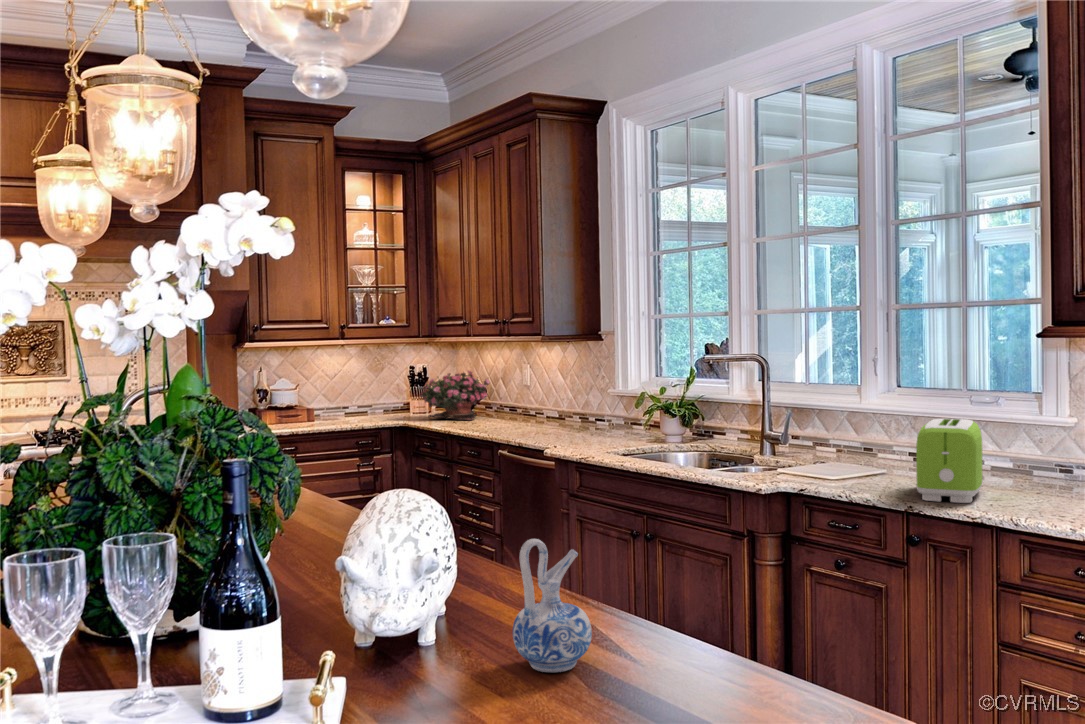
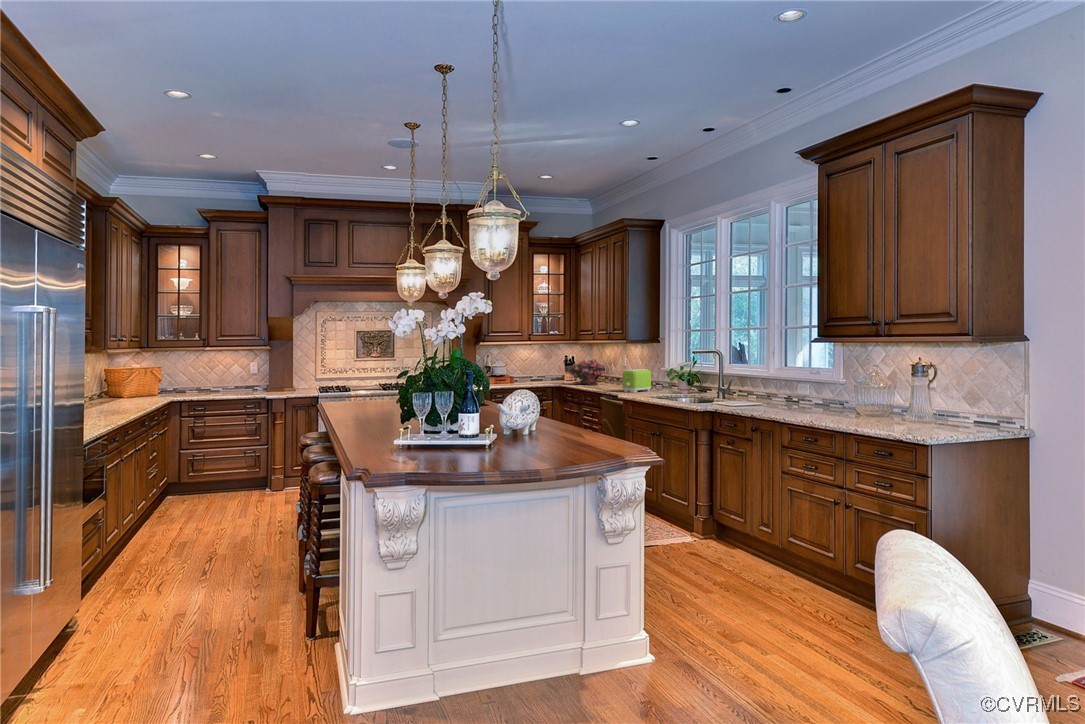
toaster: present [916,419,982,503] -> present [622,369,651,392]
ceramic pitcher: present [513,539,592,672] -> none [545,395,568,434]

